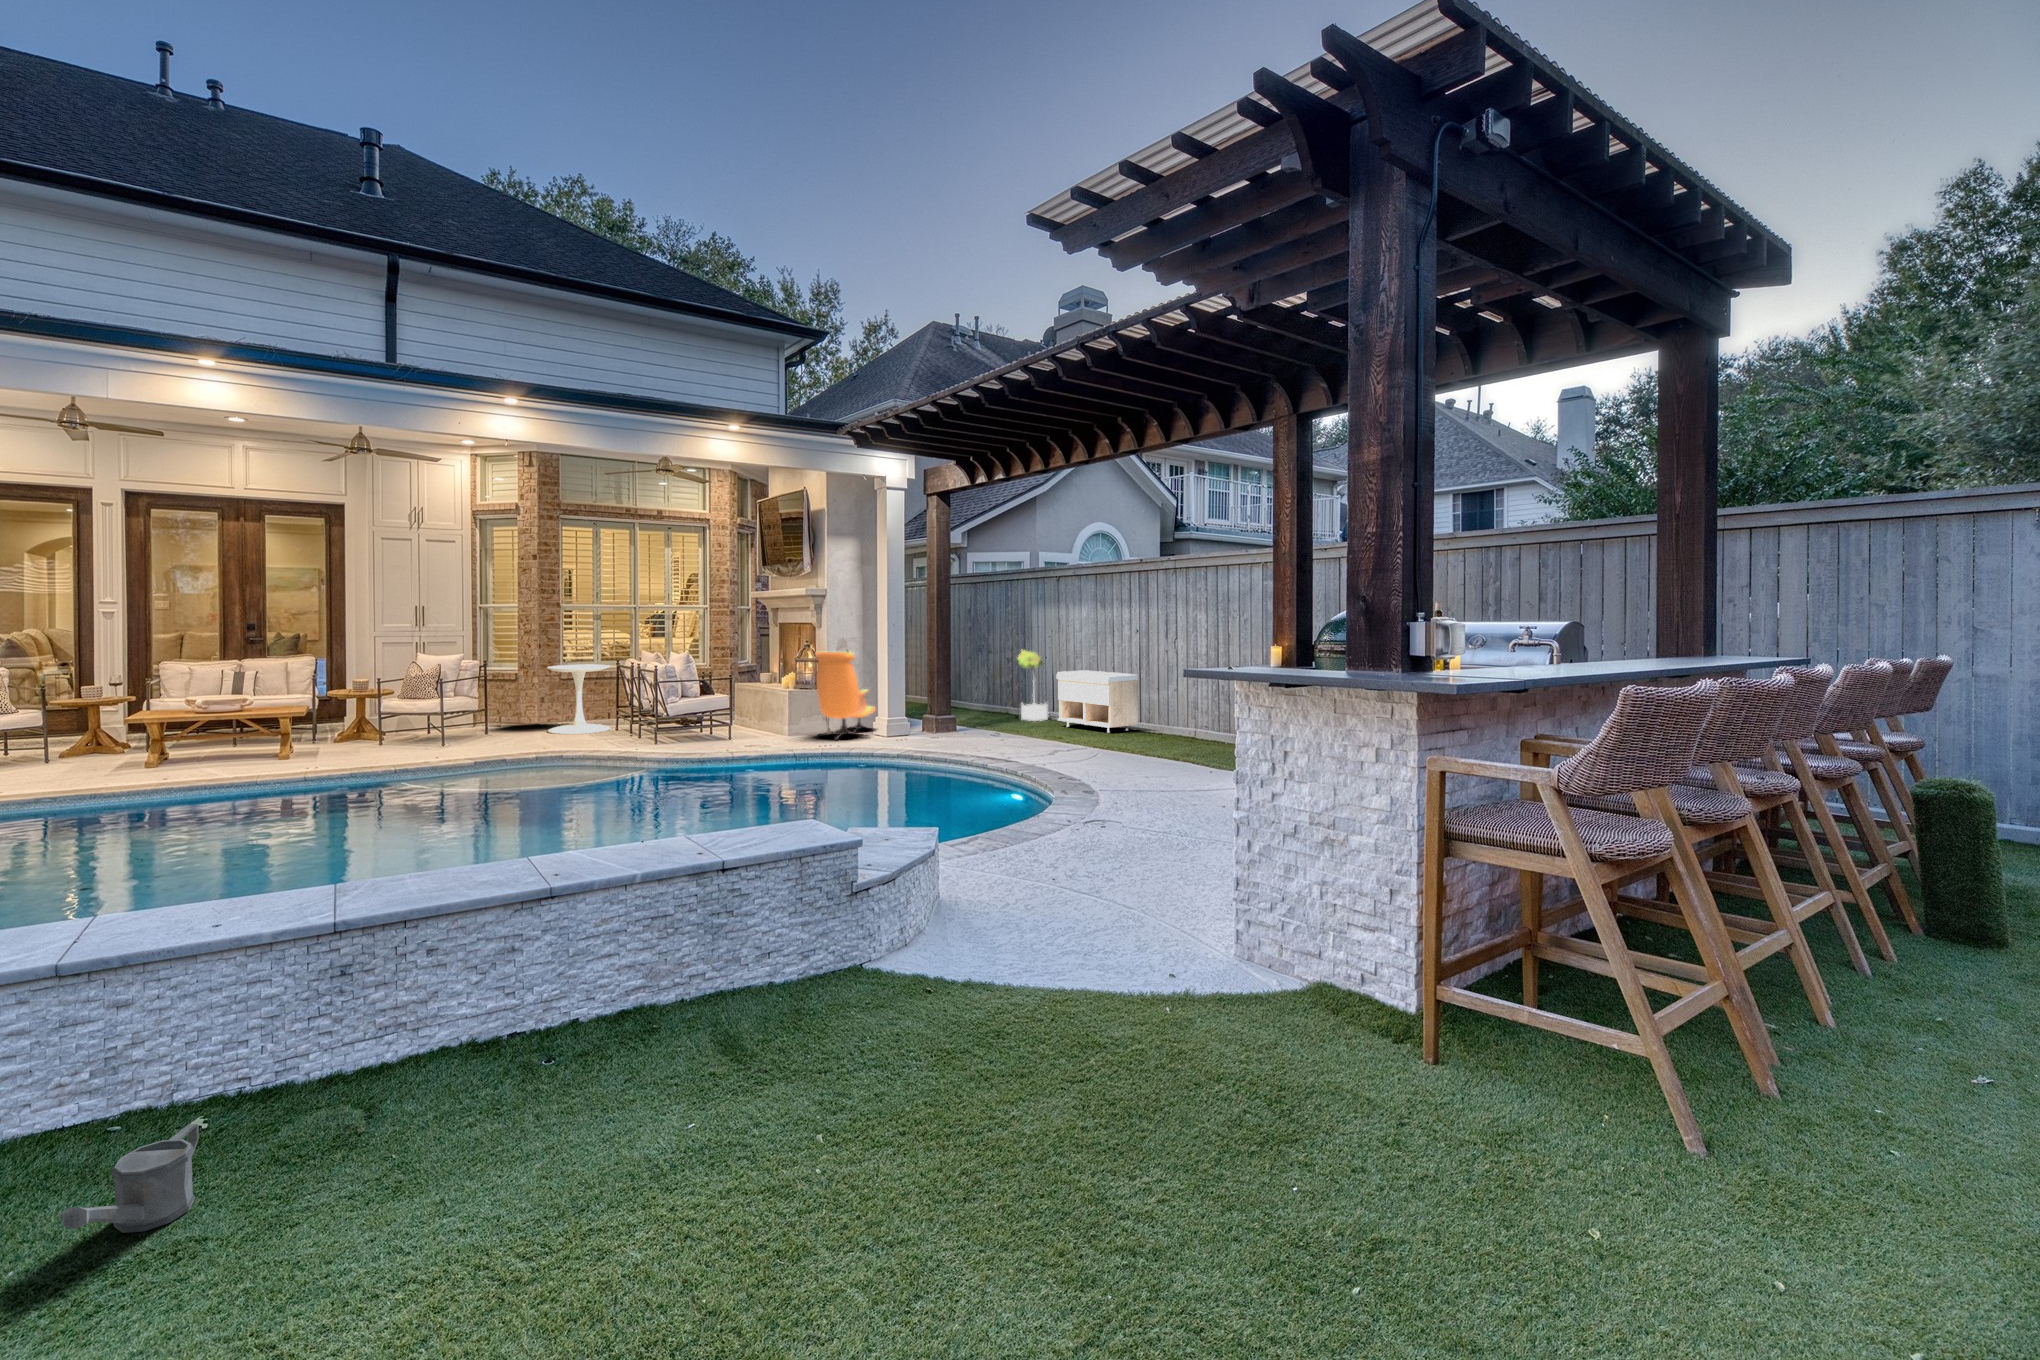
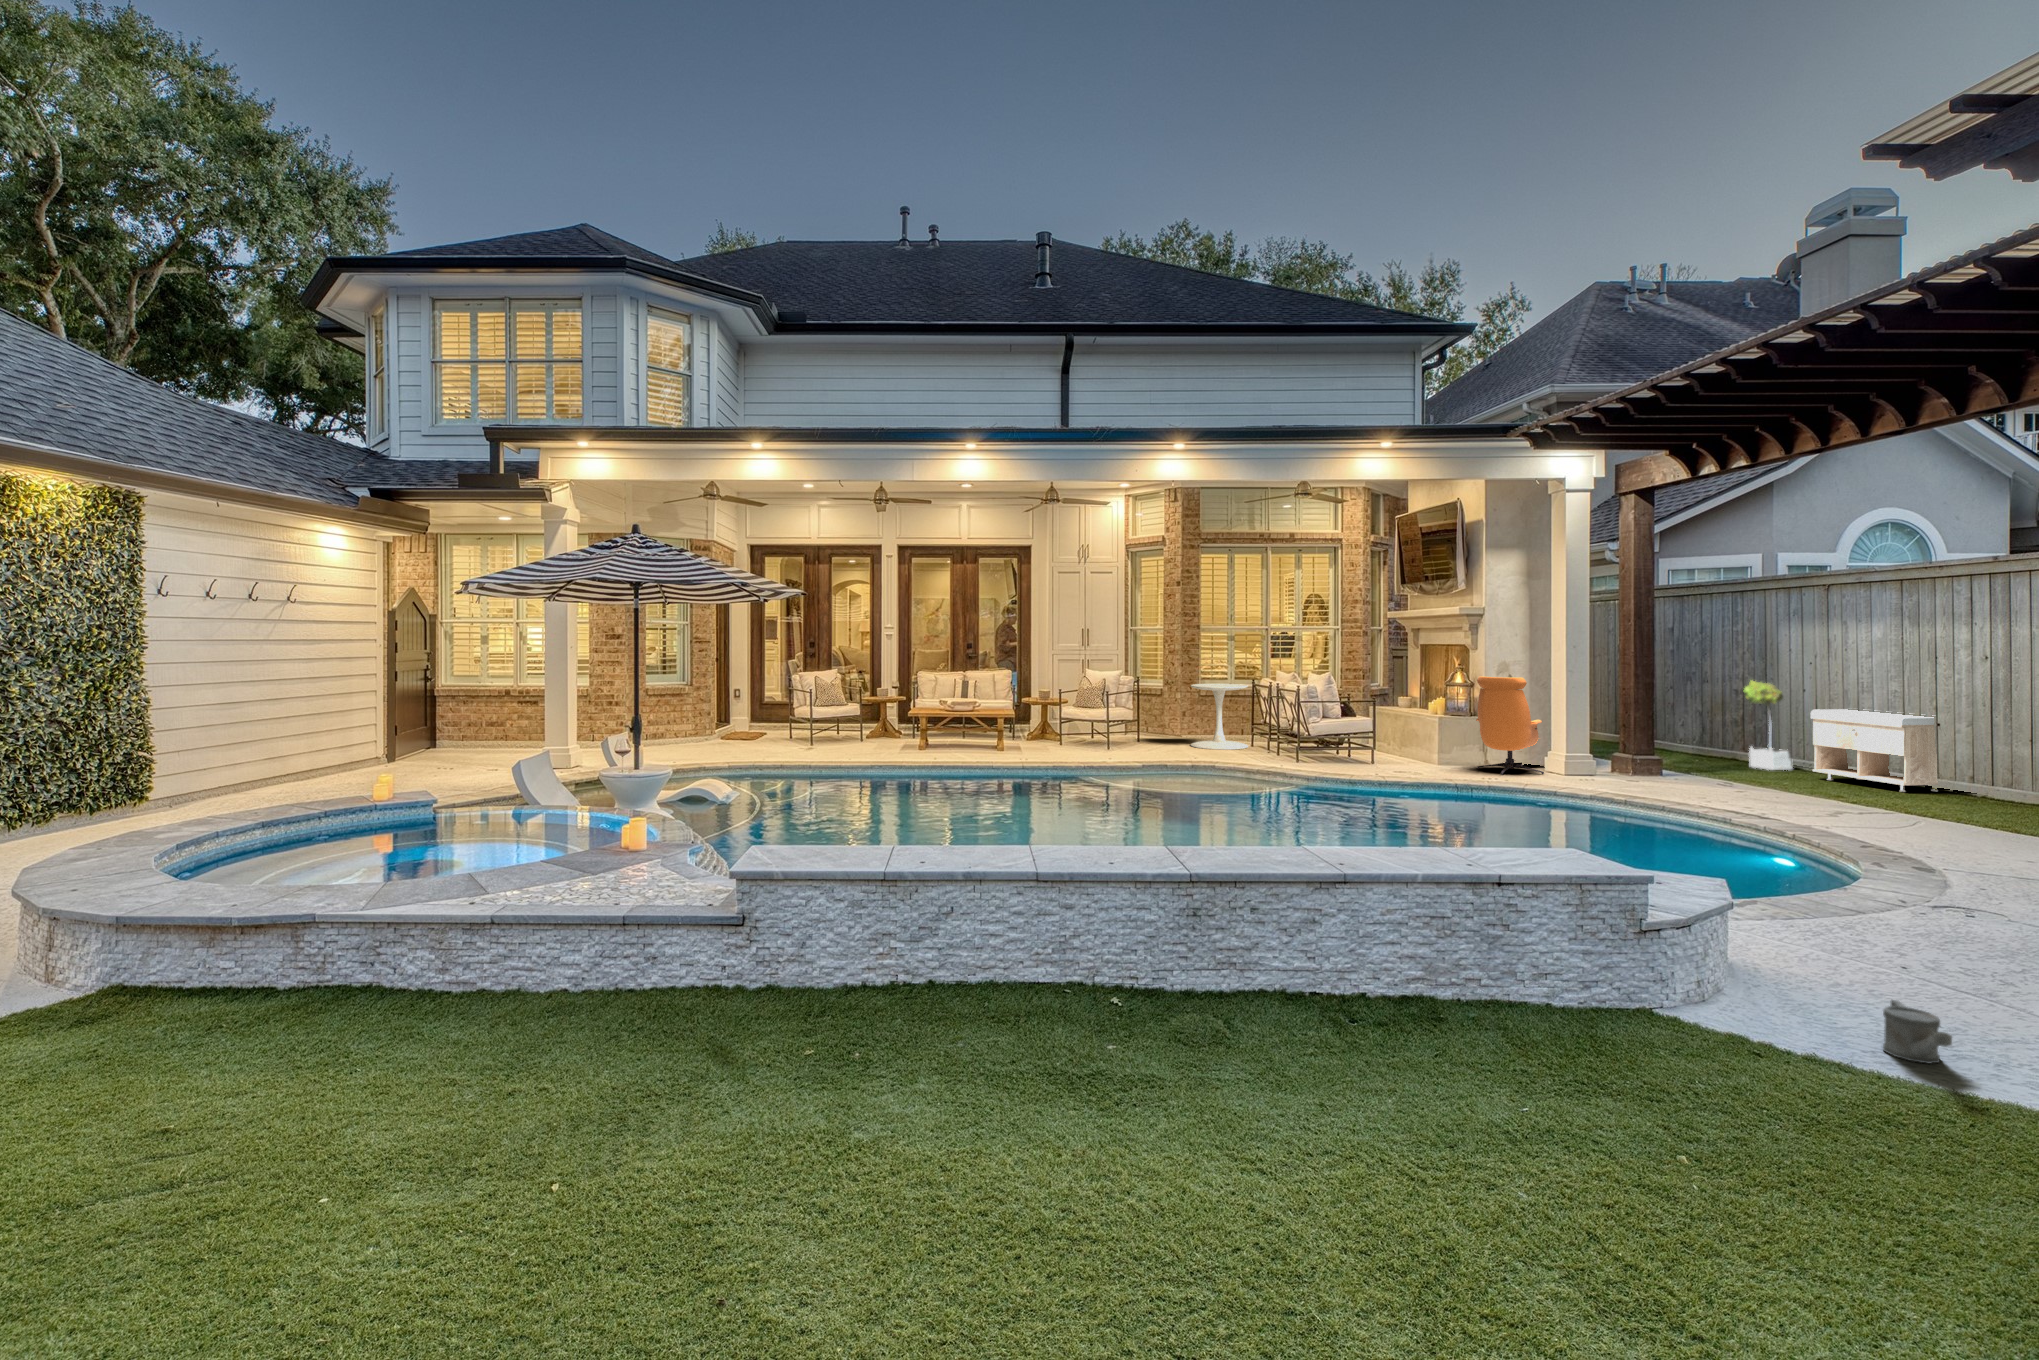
watering can: present [62,1124,199,1233] -> present [1883,1000,1952,1064]

